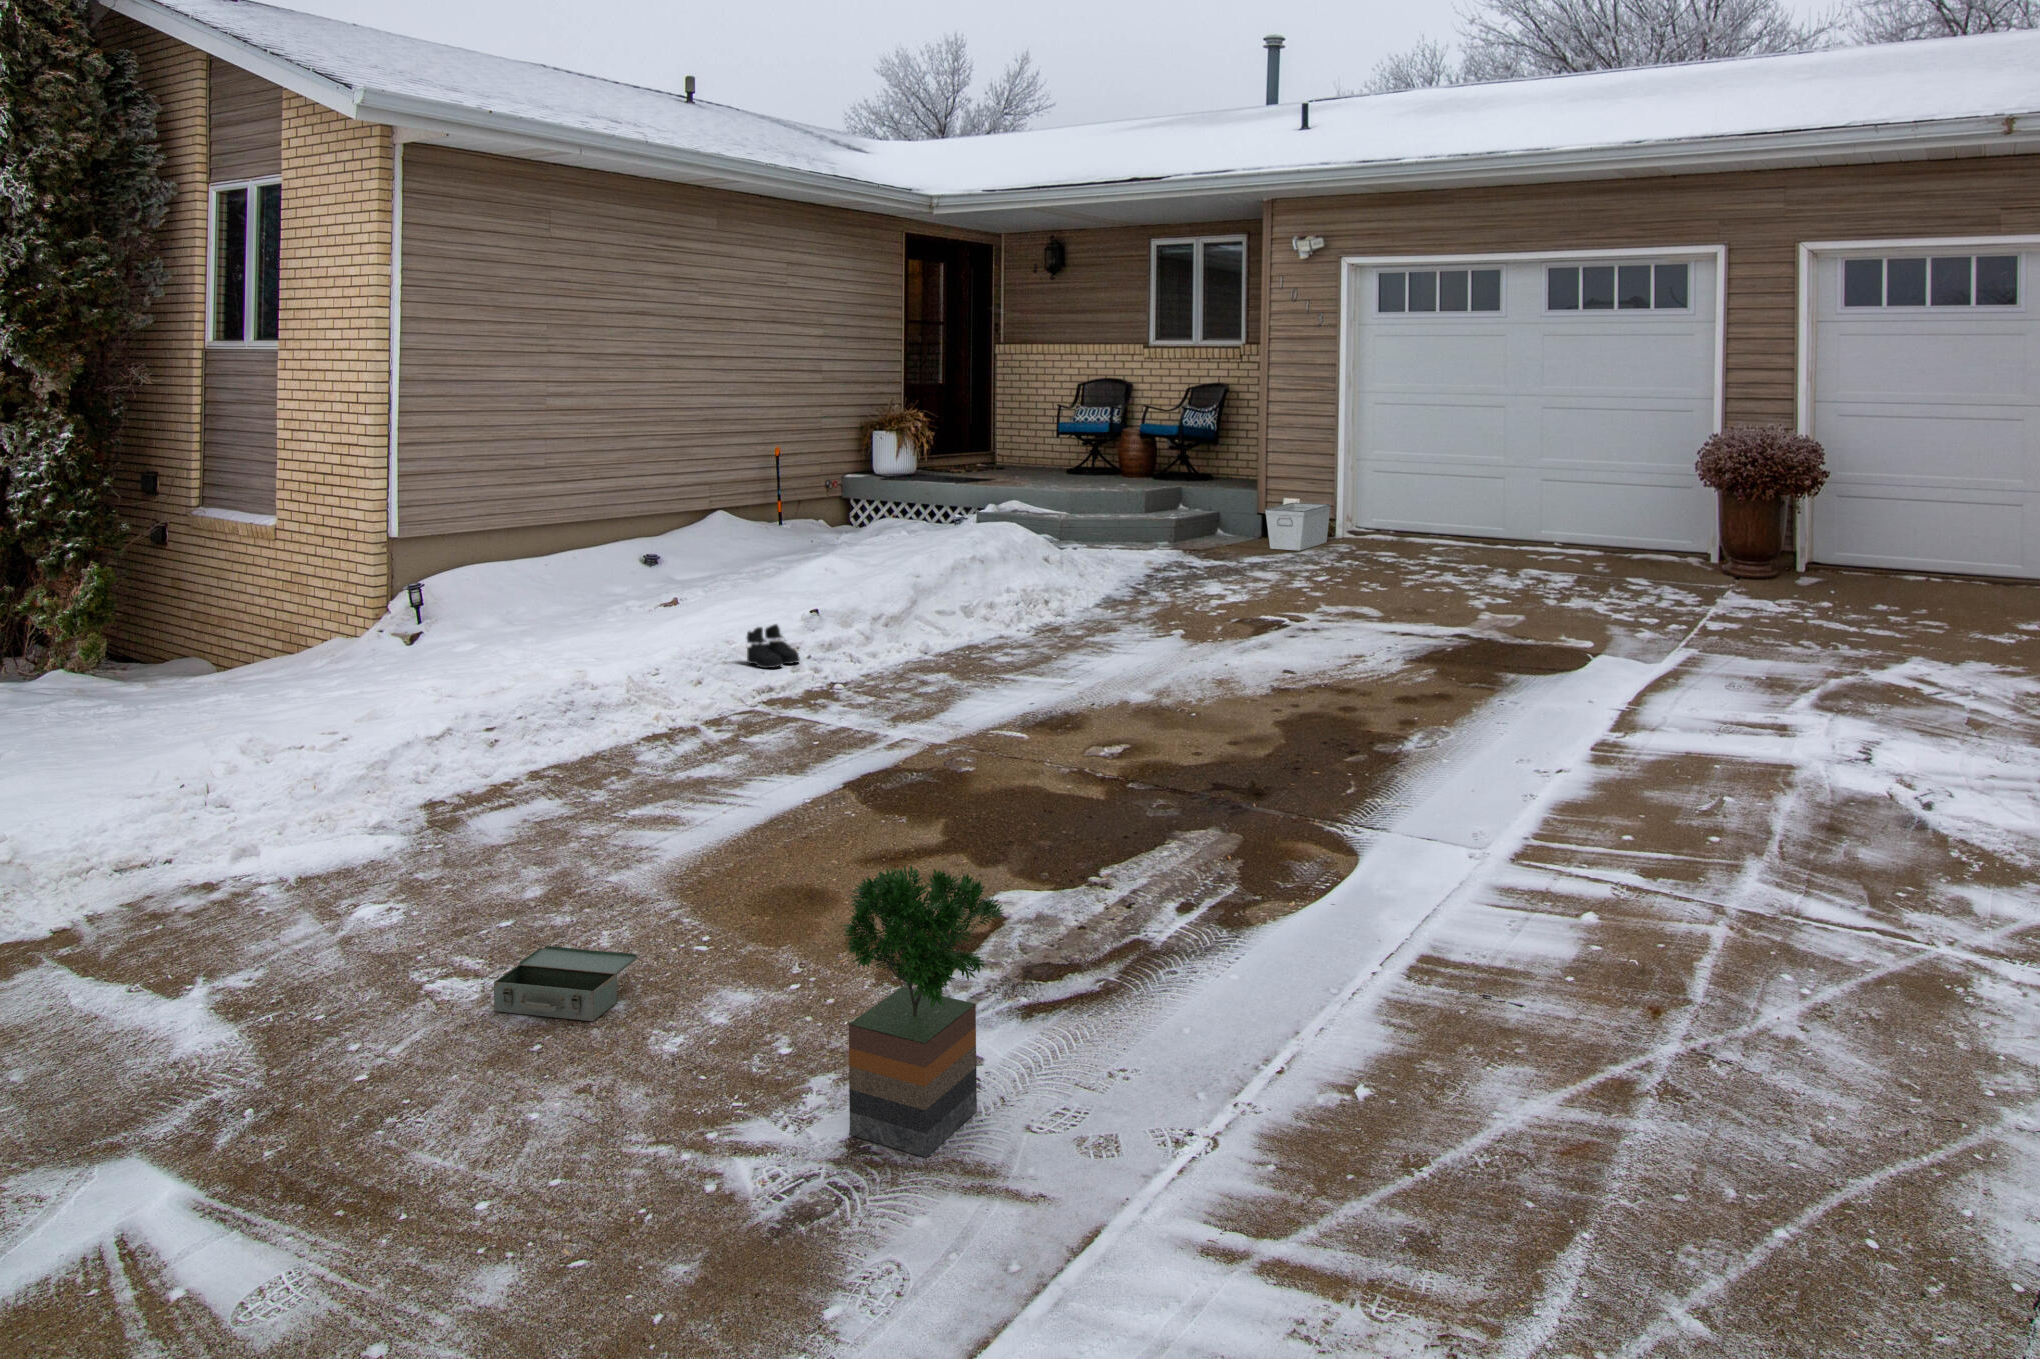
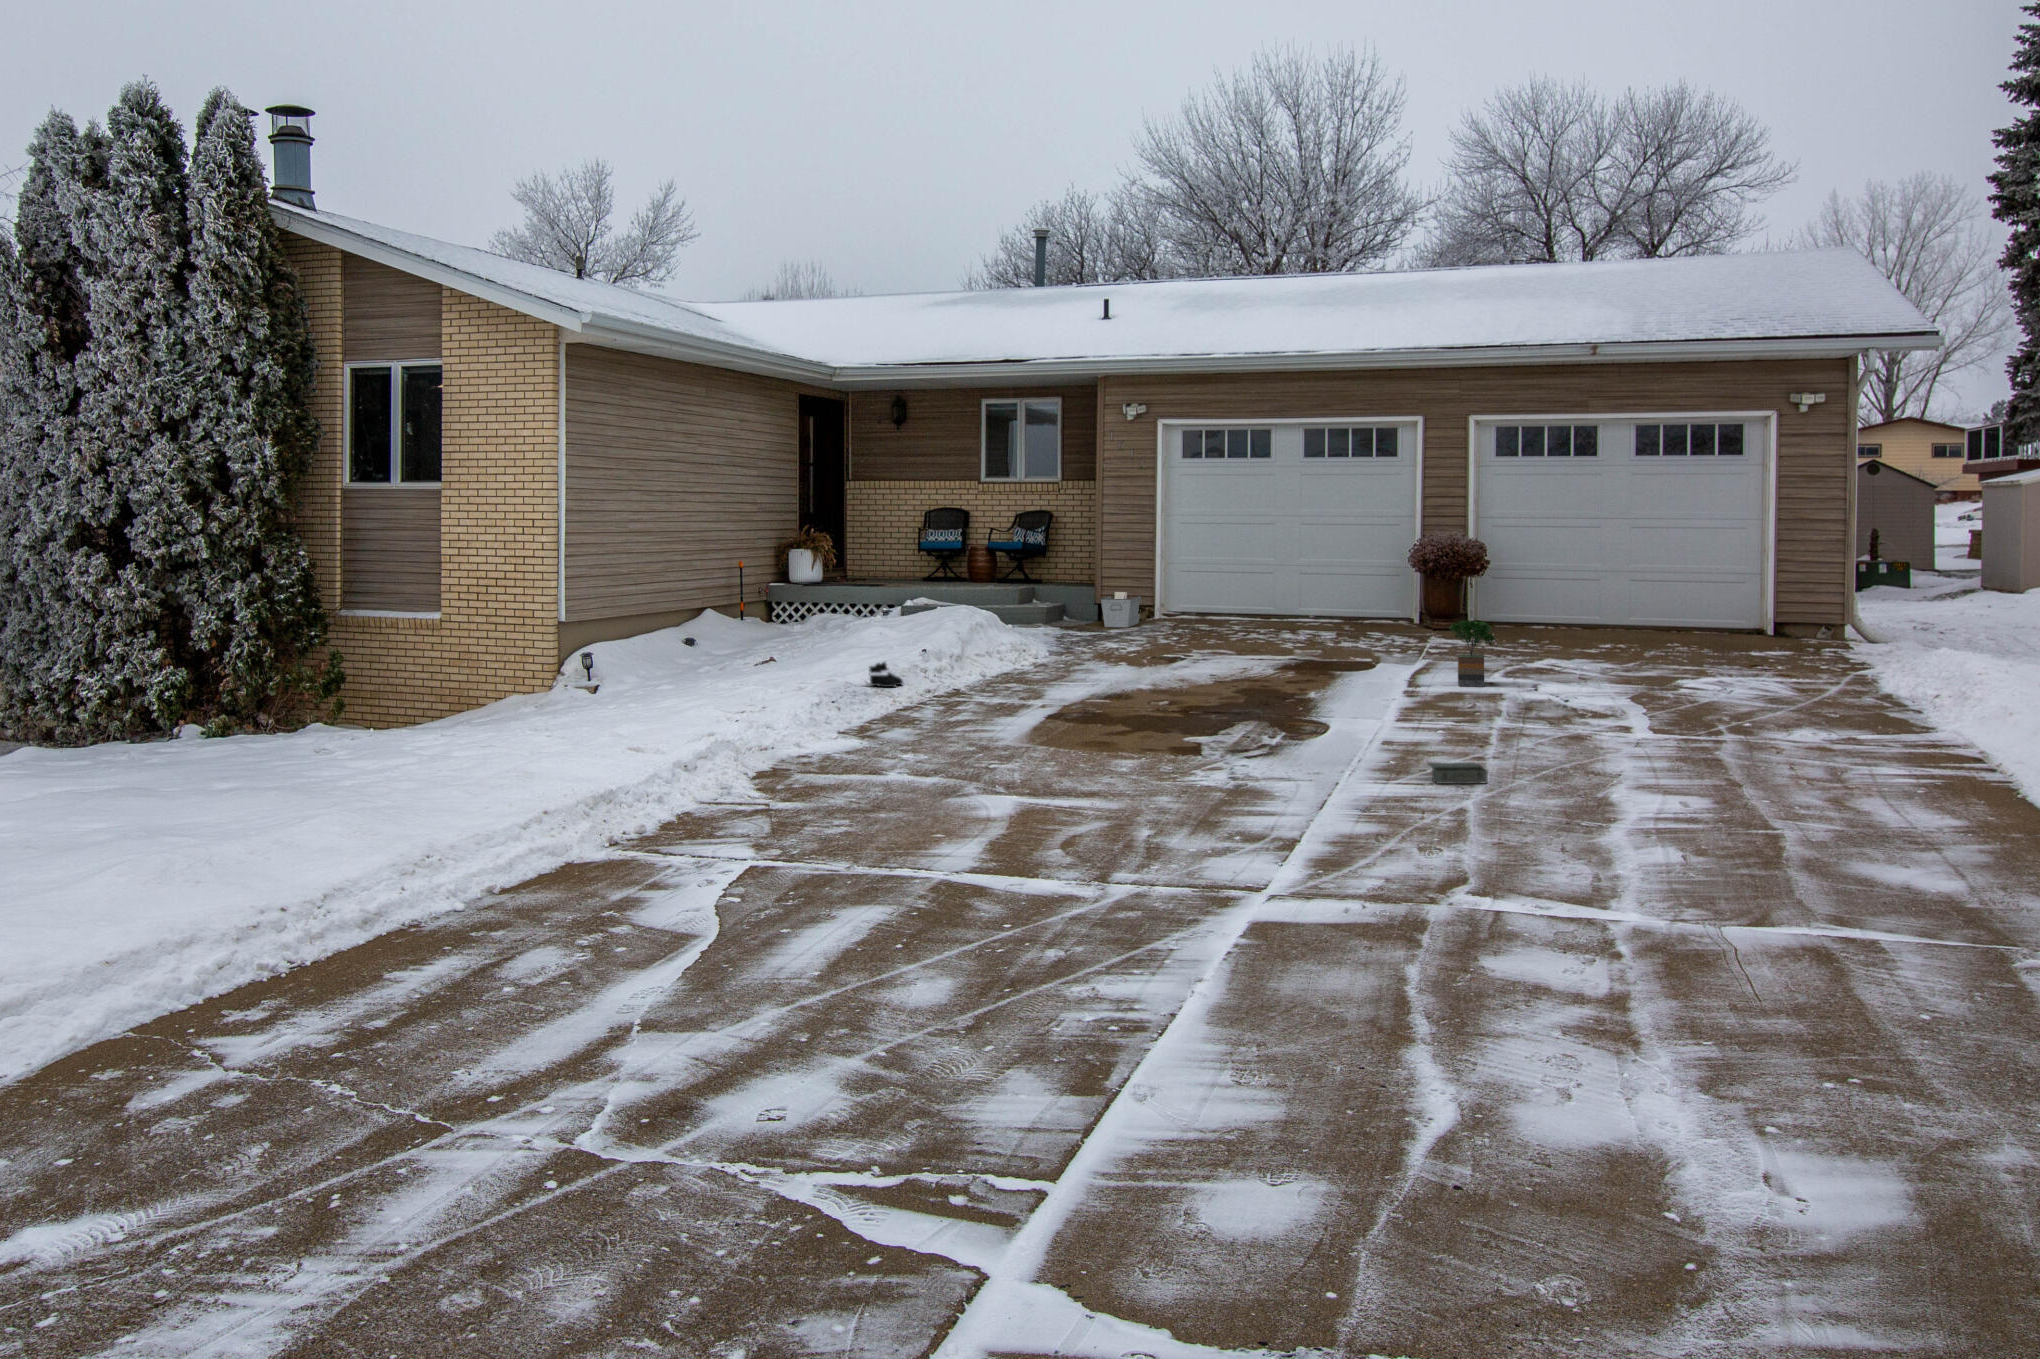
potted tree: present [842,865,1004,1157] -> present [1450,620,1495,687]
toolbox: present [494,946,638,1021] -> present [1428,762,1488,784]

